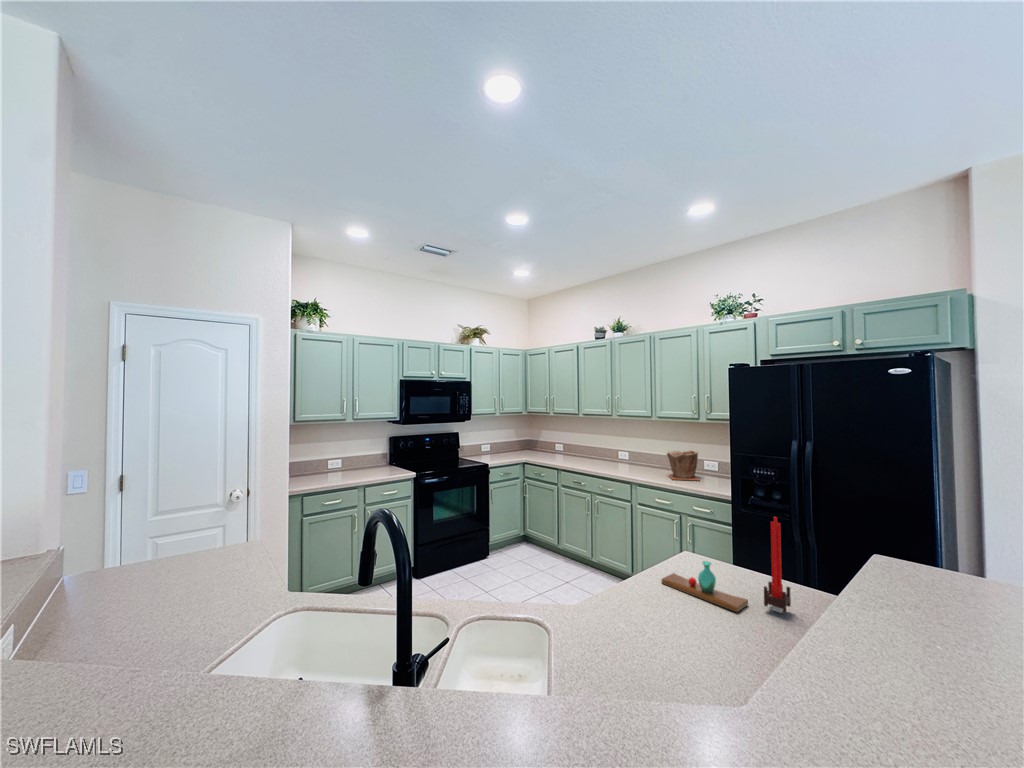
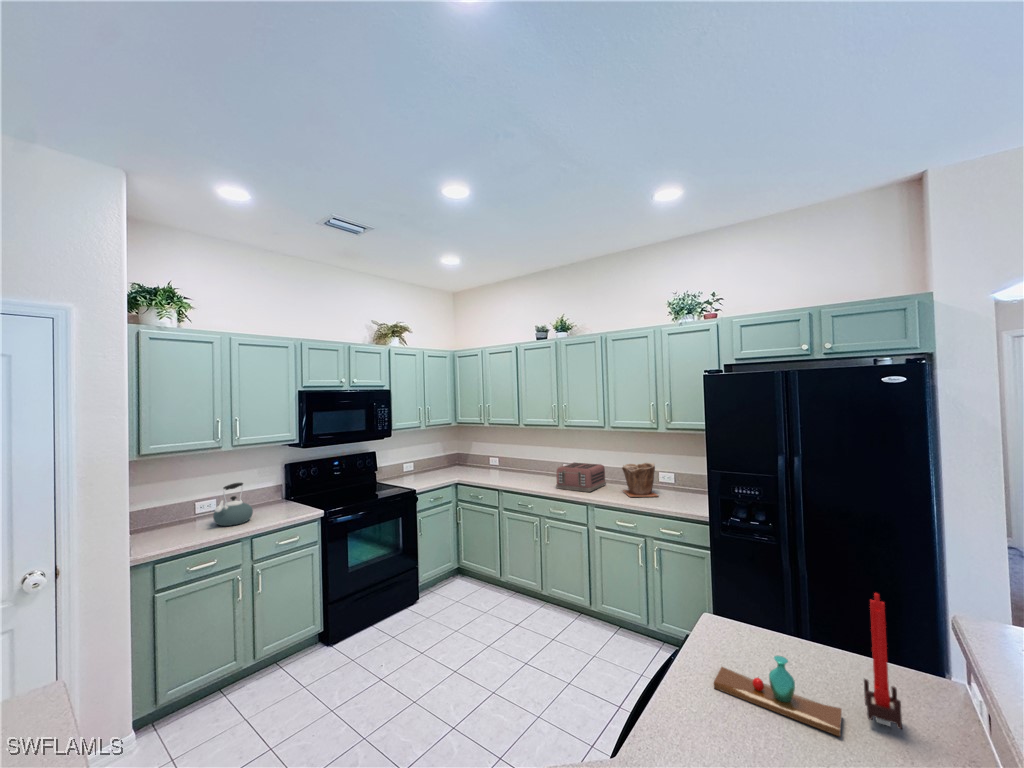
kettle: none [340,447,366,478] -> present [213,483,253,526]
toaster: none [608,449,655,474] -> present [556,462,606,492]

